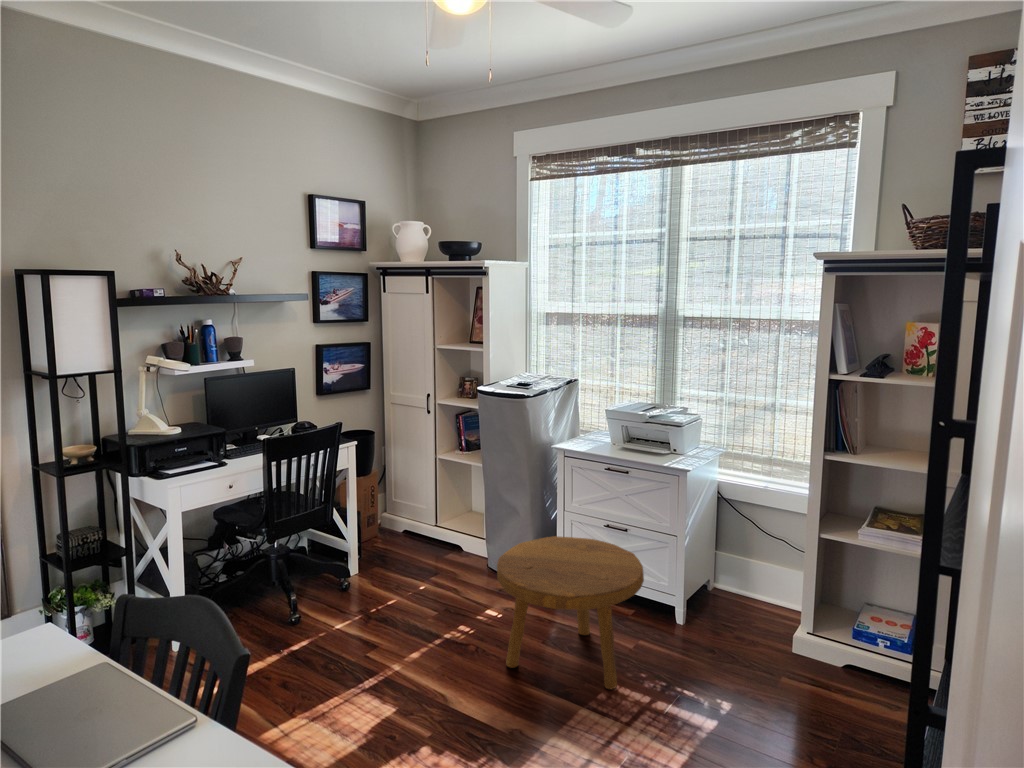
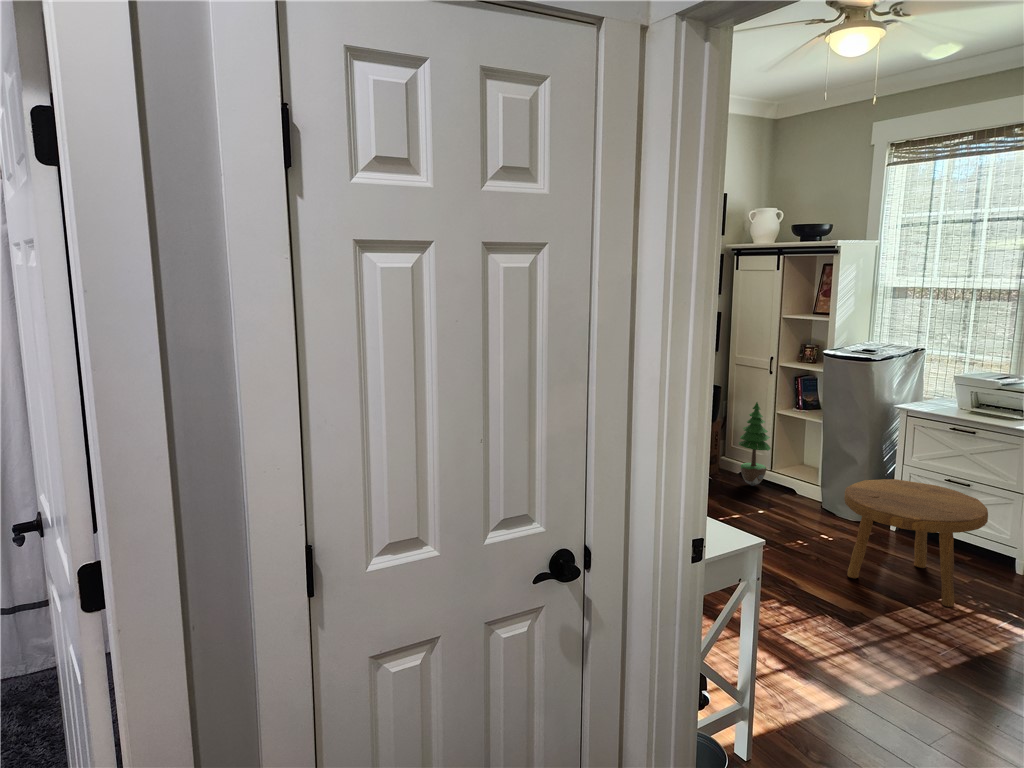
potted tree: none [396,447,433,546] -> present [739,402,771,486]

